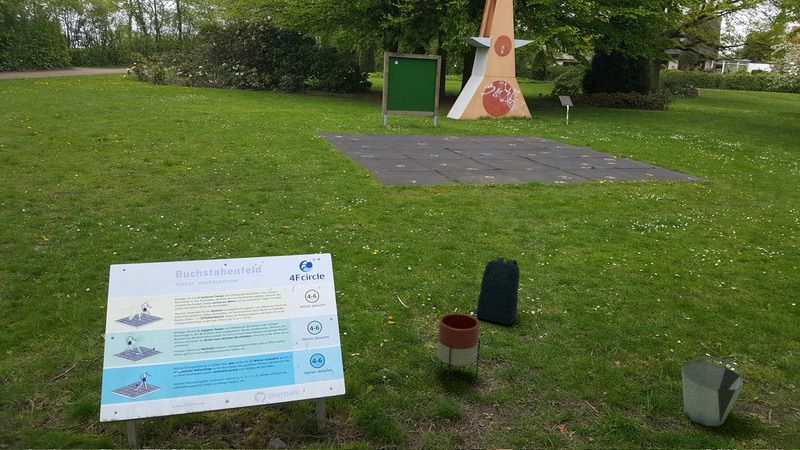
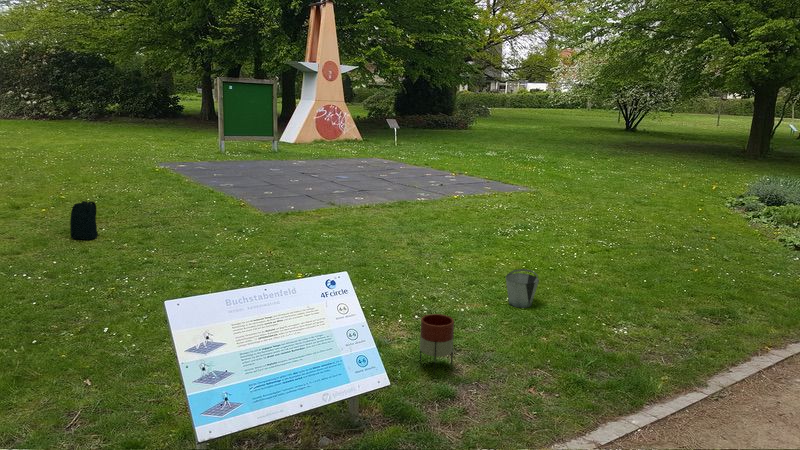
backpack: present [477,257,519,325] -> present [70,201,98,240]
bucket: present [682,356,744,426] -> present [506,269,539,308]

